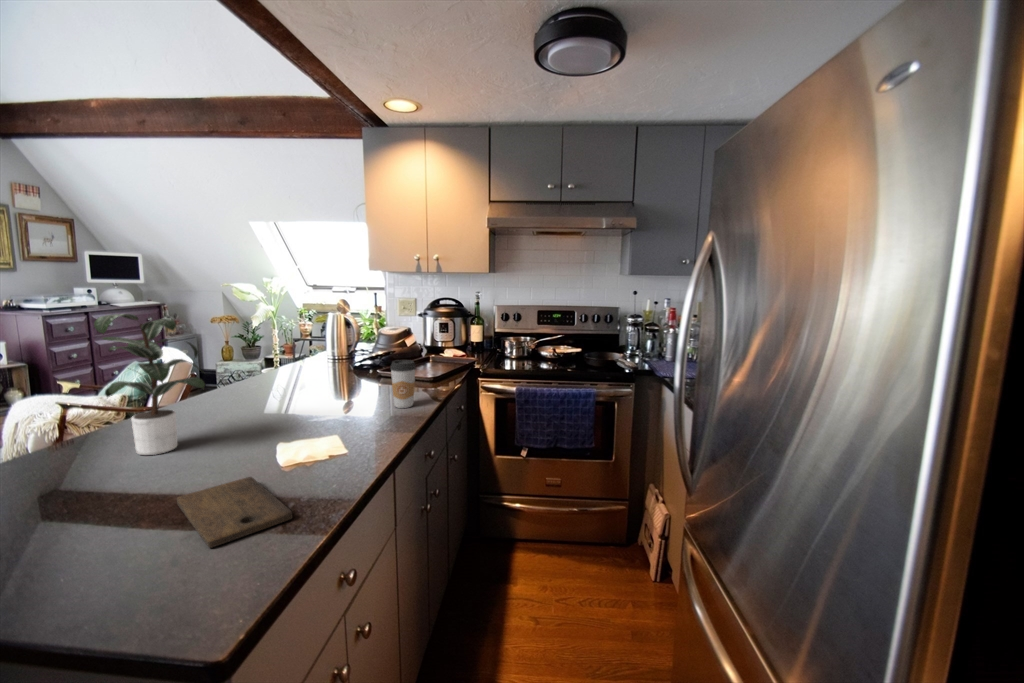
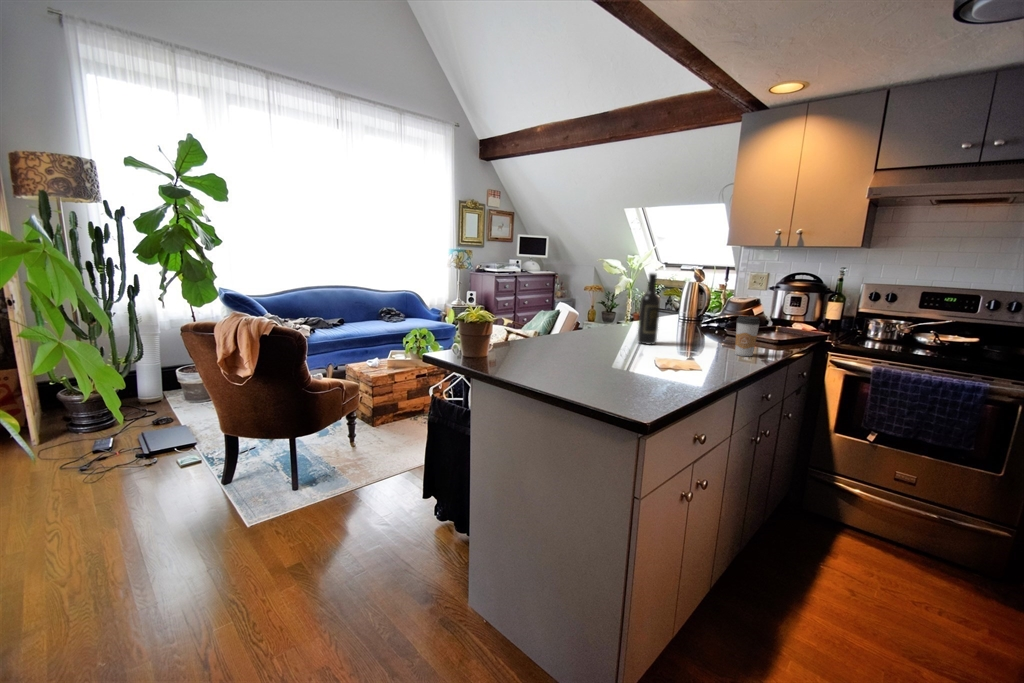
potted plant: present [94,314,205,455] -> none [543,260,624,350]
wine bottle: none [265,318,296,414] -> present [638,273,660,344]
cutting board: present [177,477,292,548] -> none [592,367,658,391]

